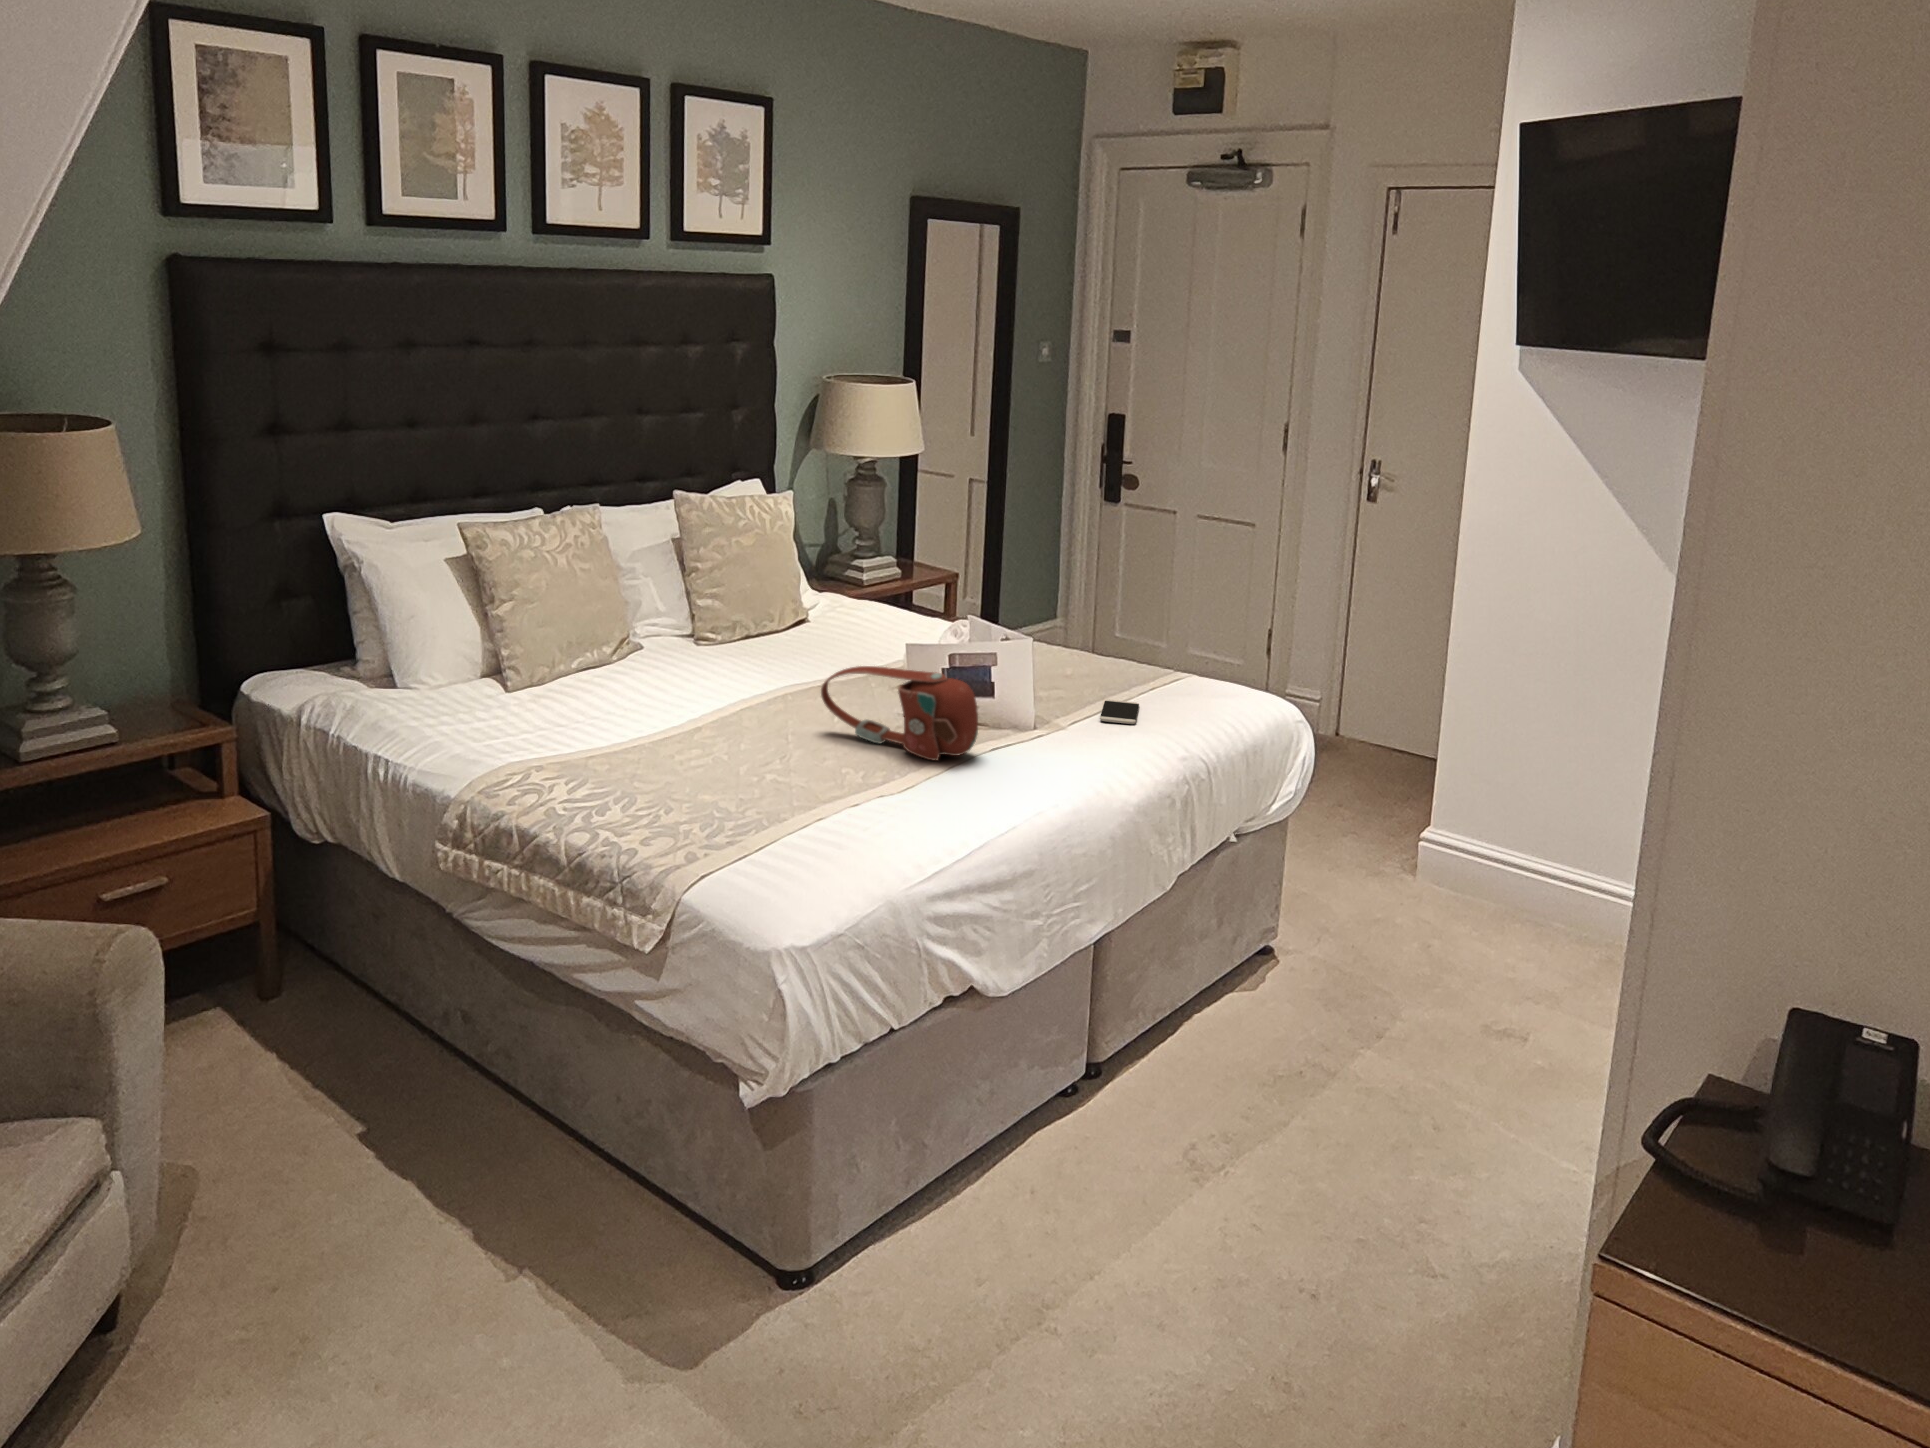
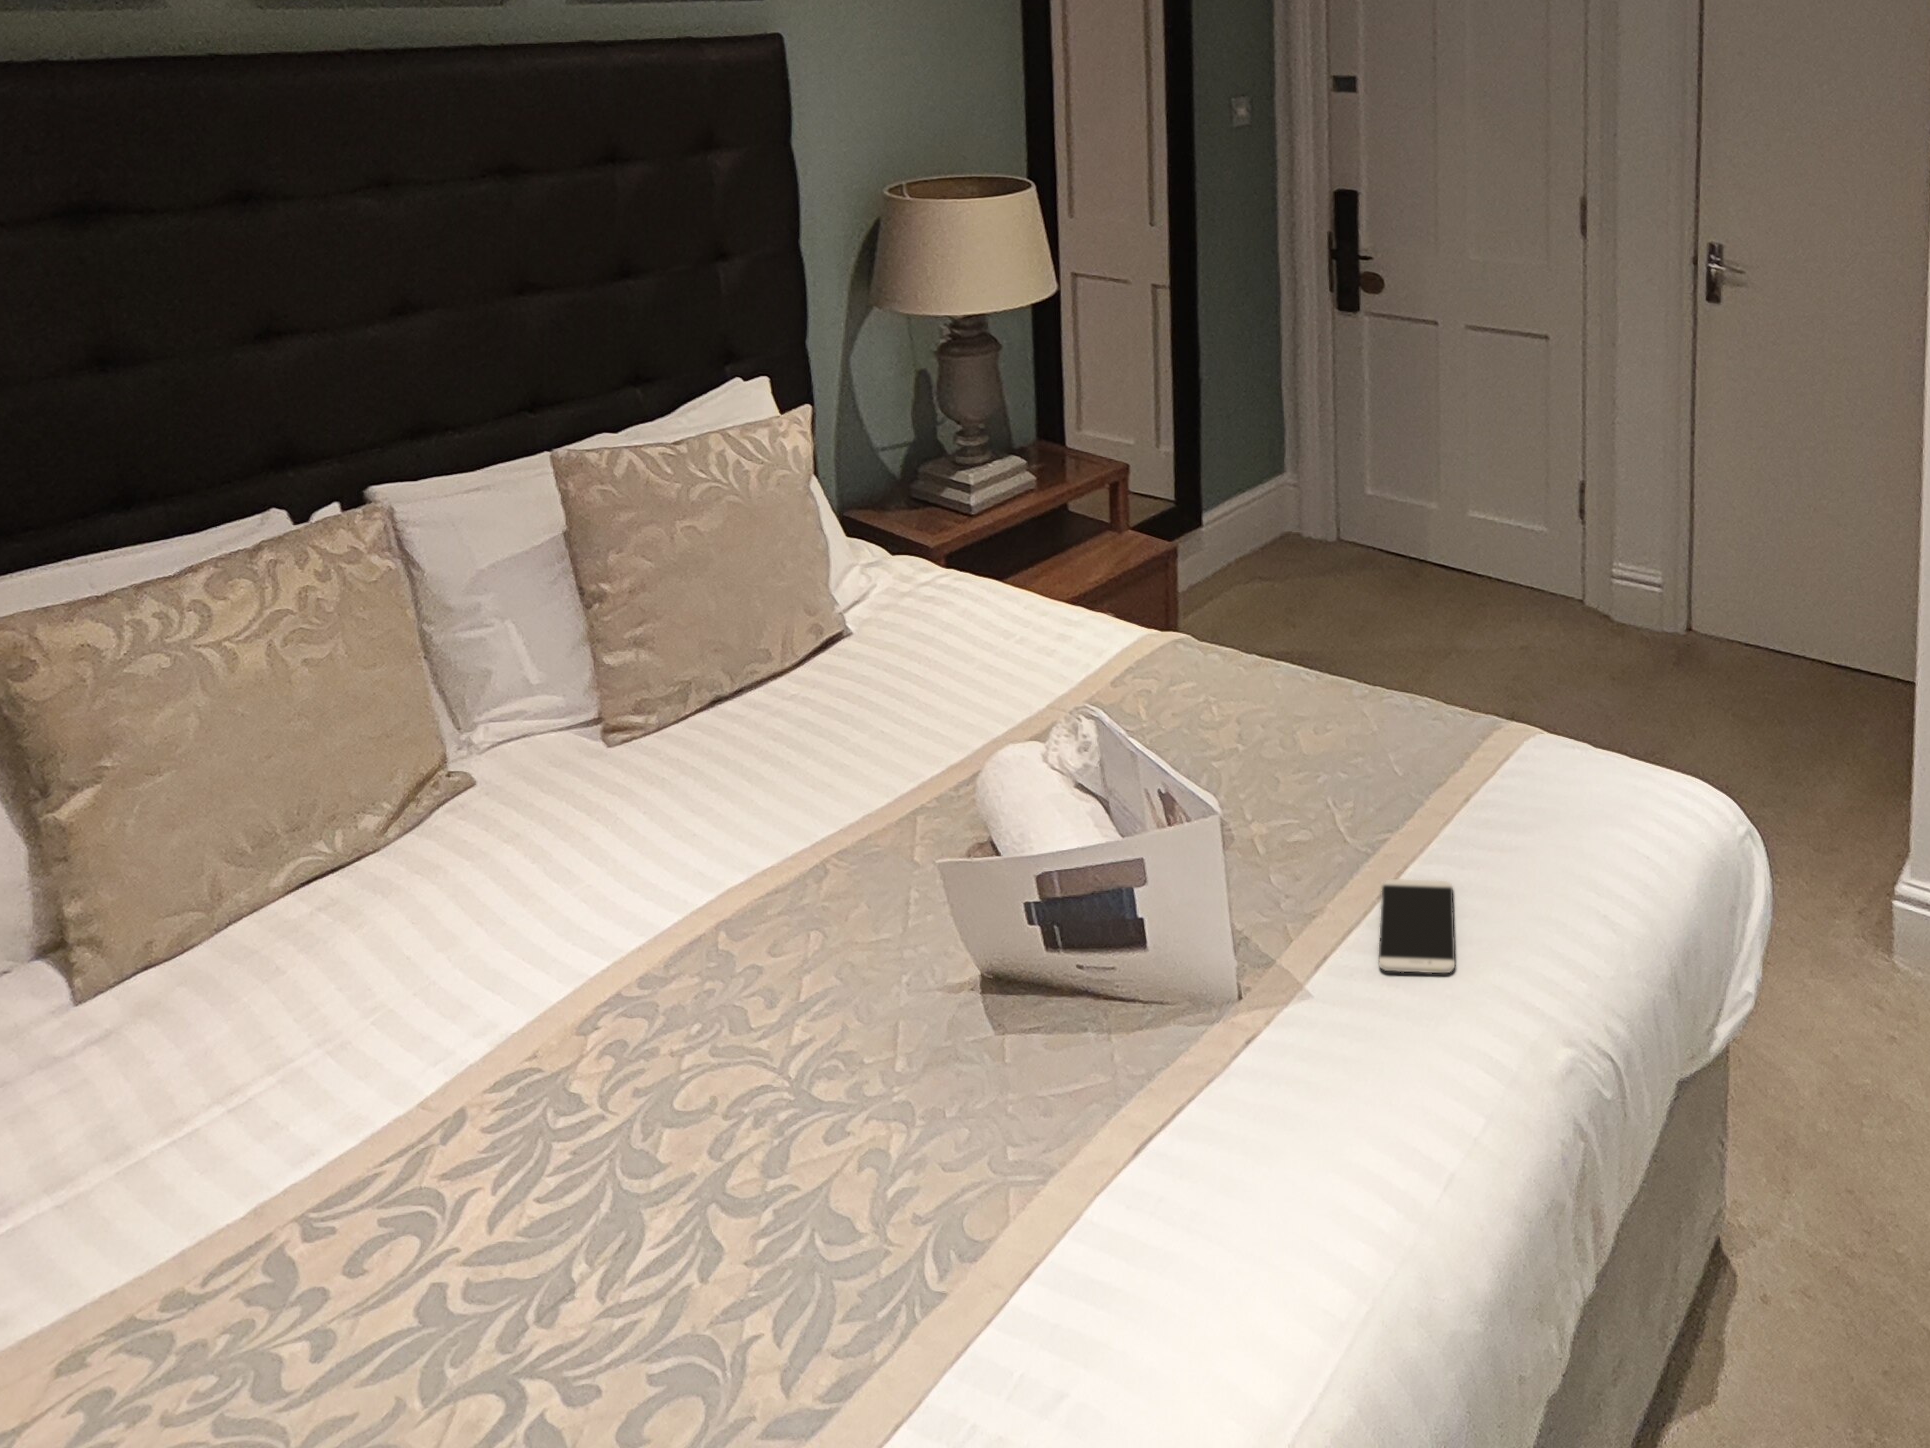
handbag: present [821,666,978,761] -> none [721,994,1096,1250]

